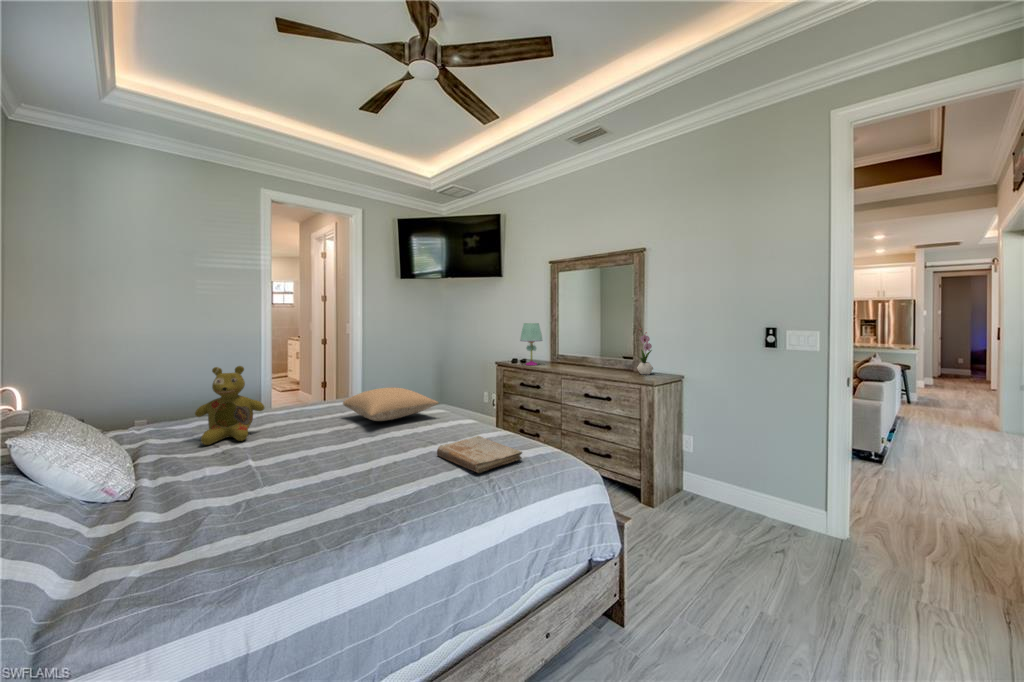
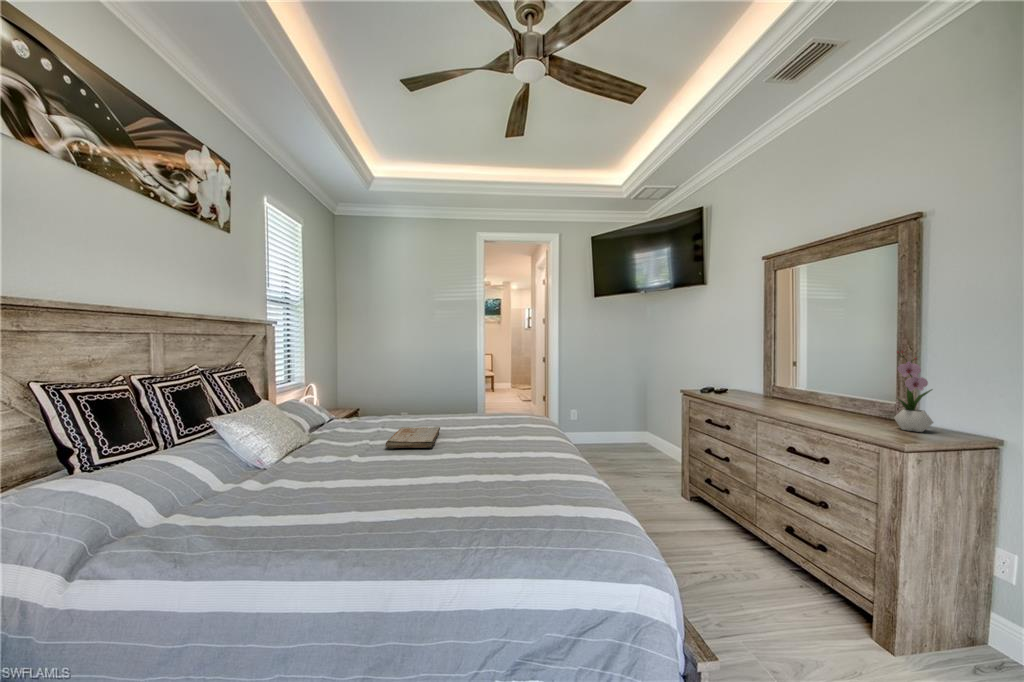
table lamp: present [520,323,542,365] -> none [712,340,746,395]
stuffed bear: present [195,366,264,445] -> none [361,368,410,430]
pillow: present [343,387,439,421] -> none [472,401,550,433]
book: present [437,436,522,473] -> present [385,427,440,448]

